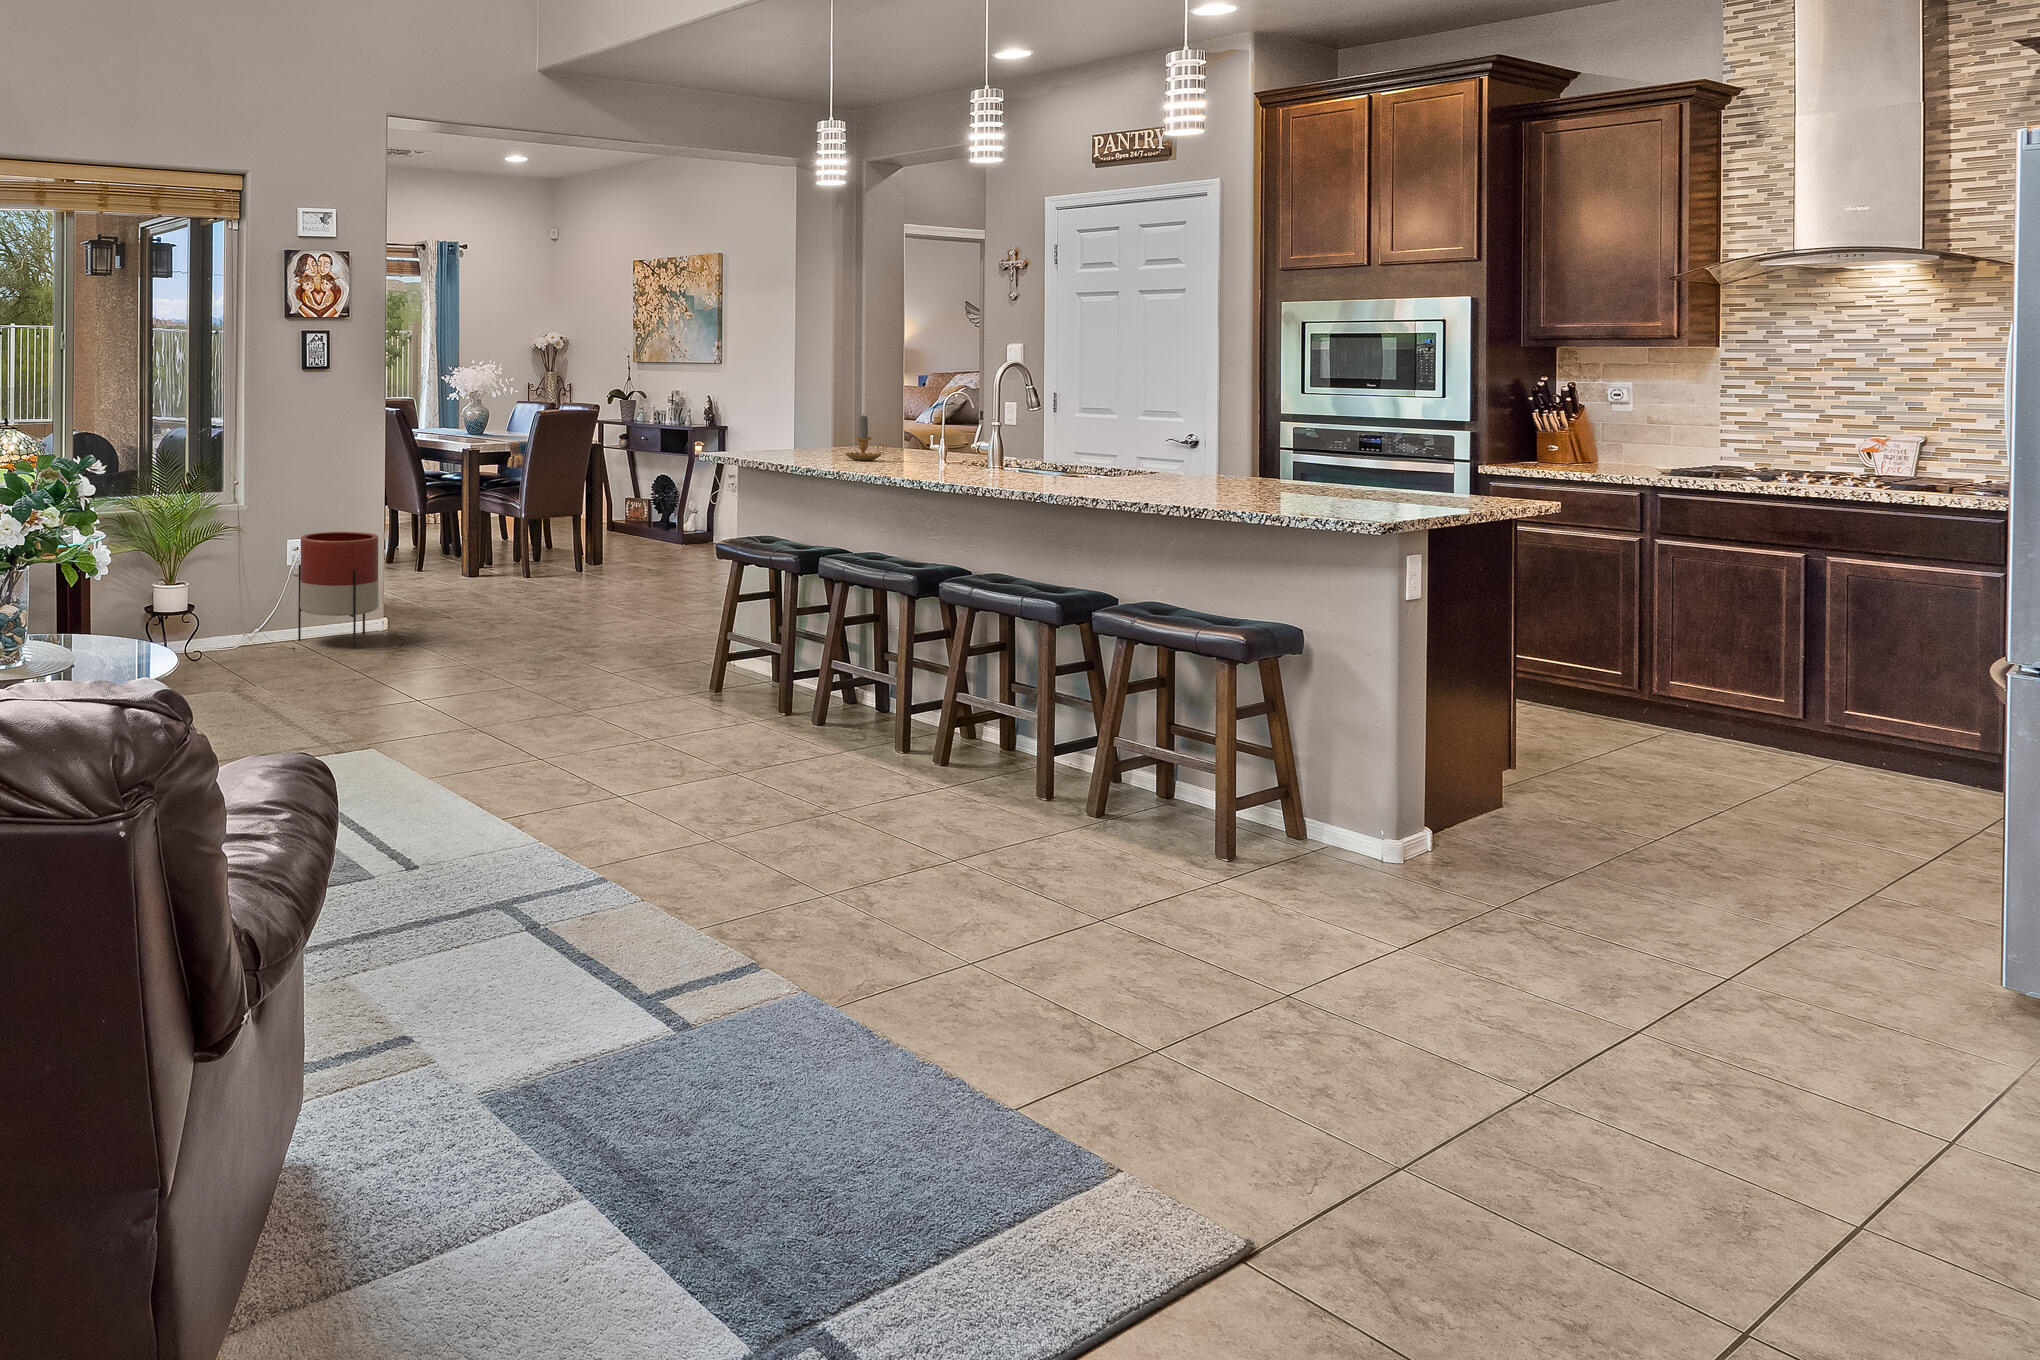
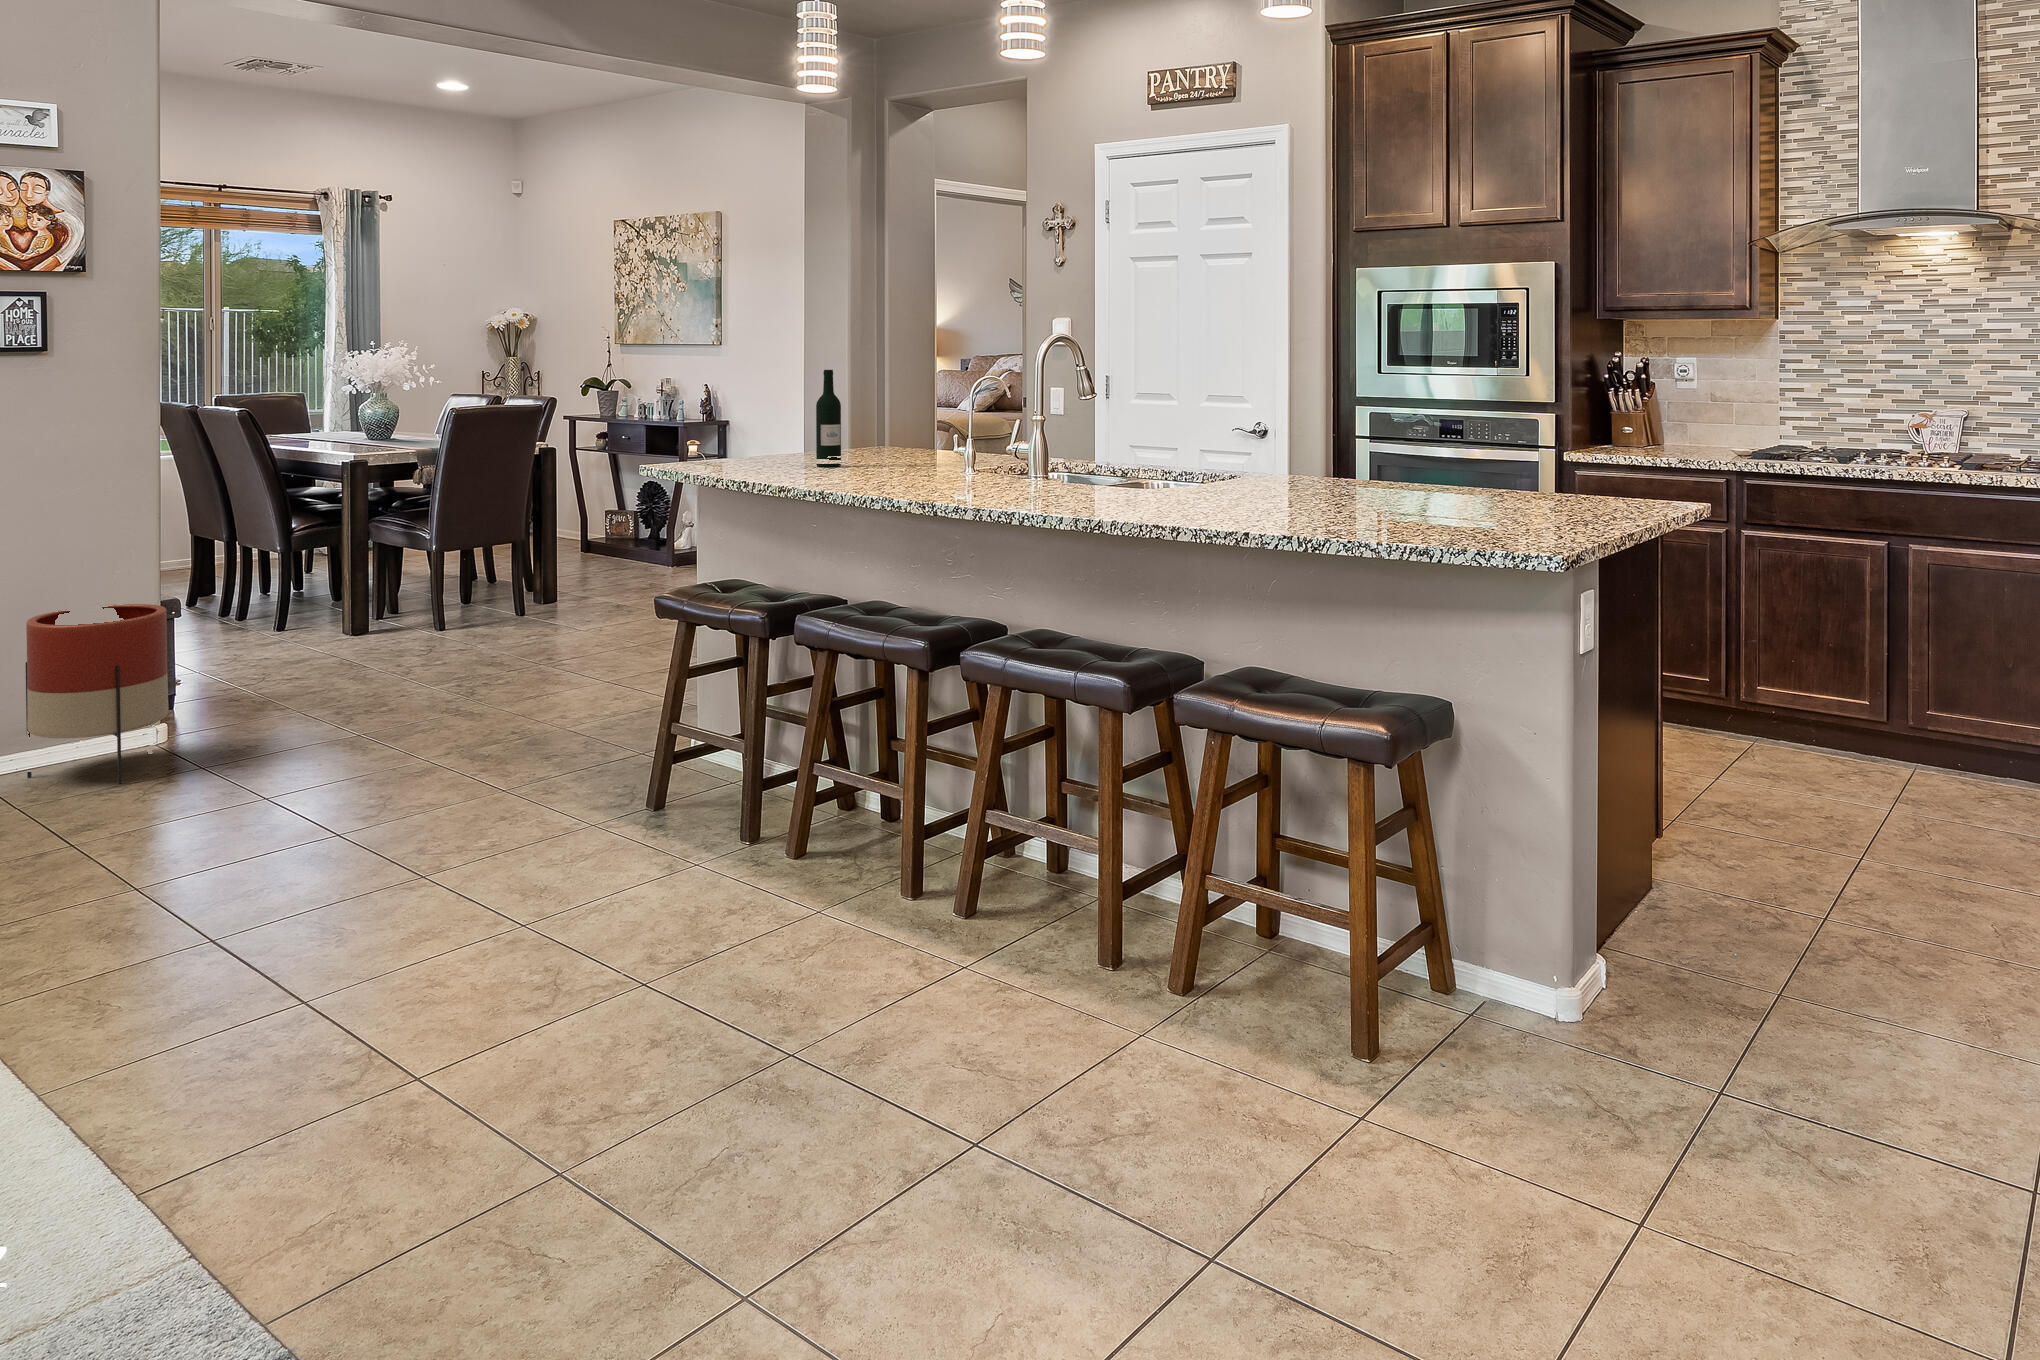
wine bottle: none [819,381,838,454] -> present [816,370,841,467]
candle: present [845,415,884,461] -> none [846,413,899,477]

